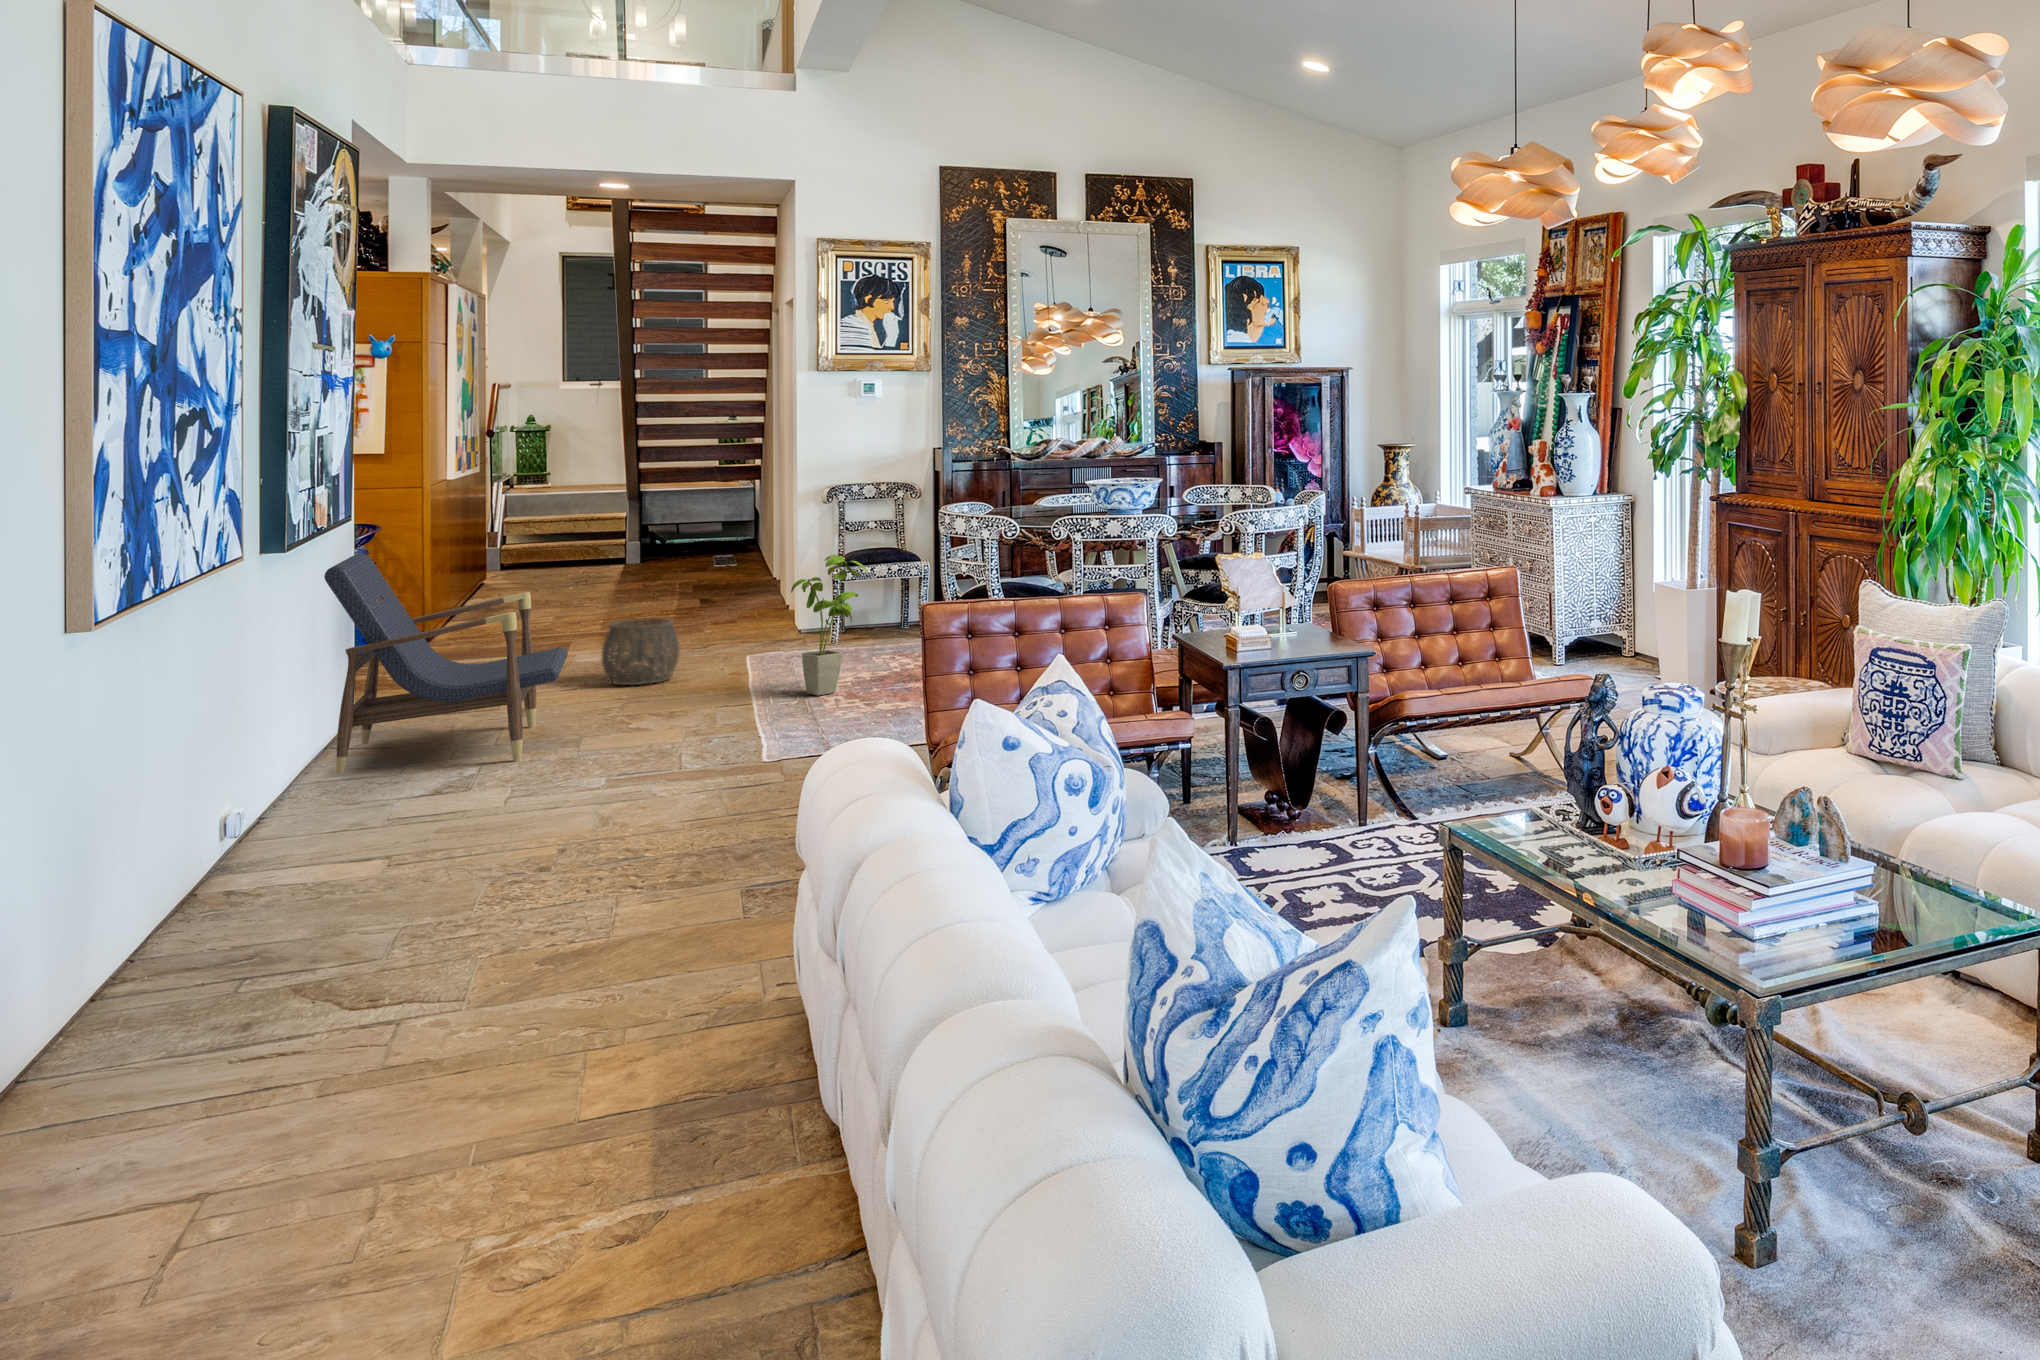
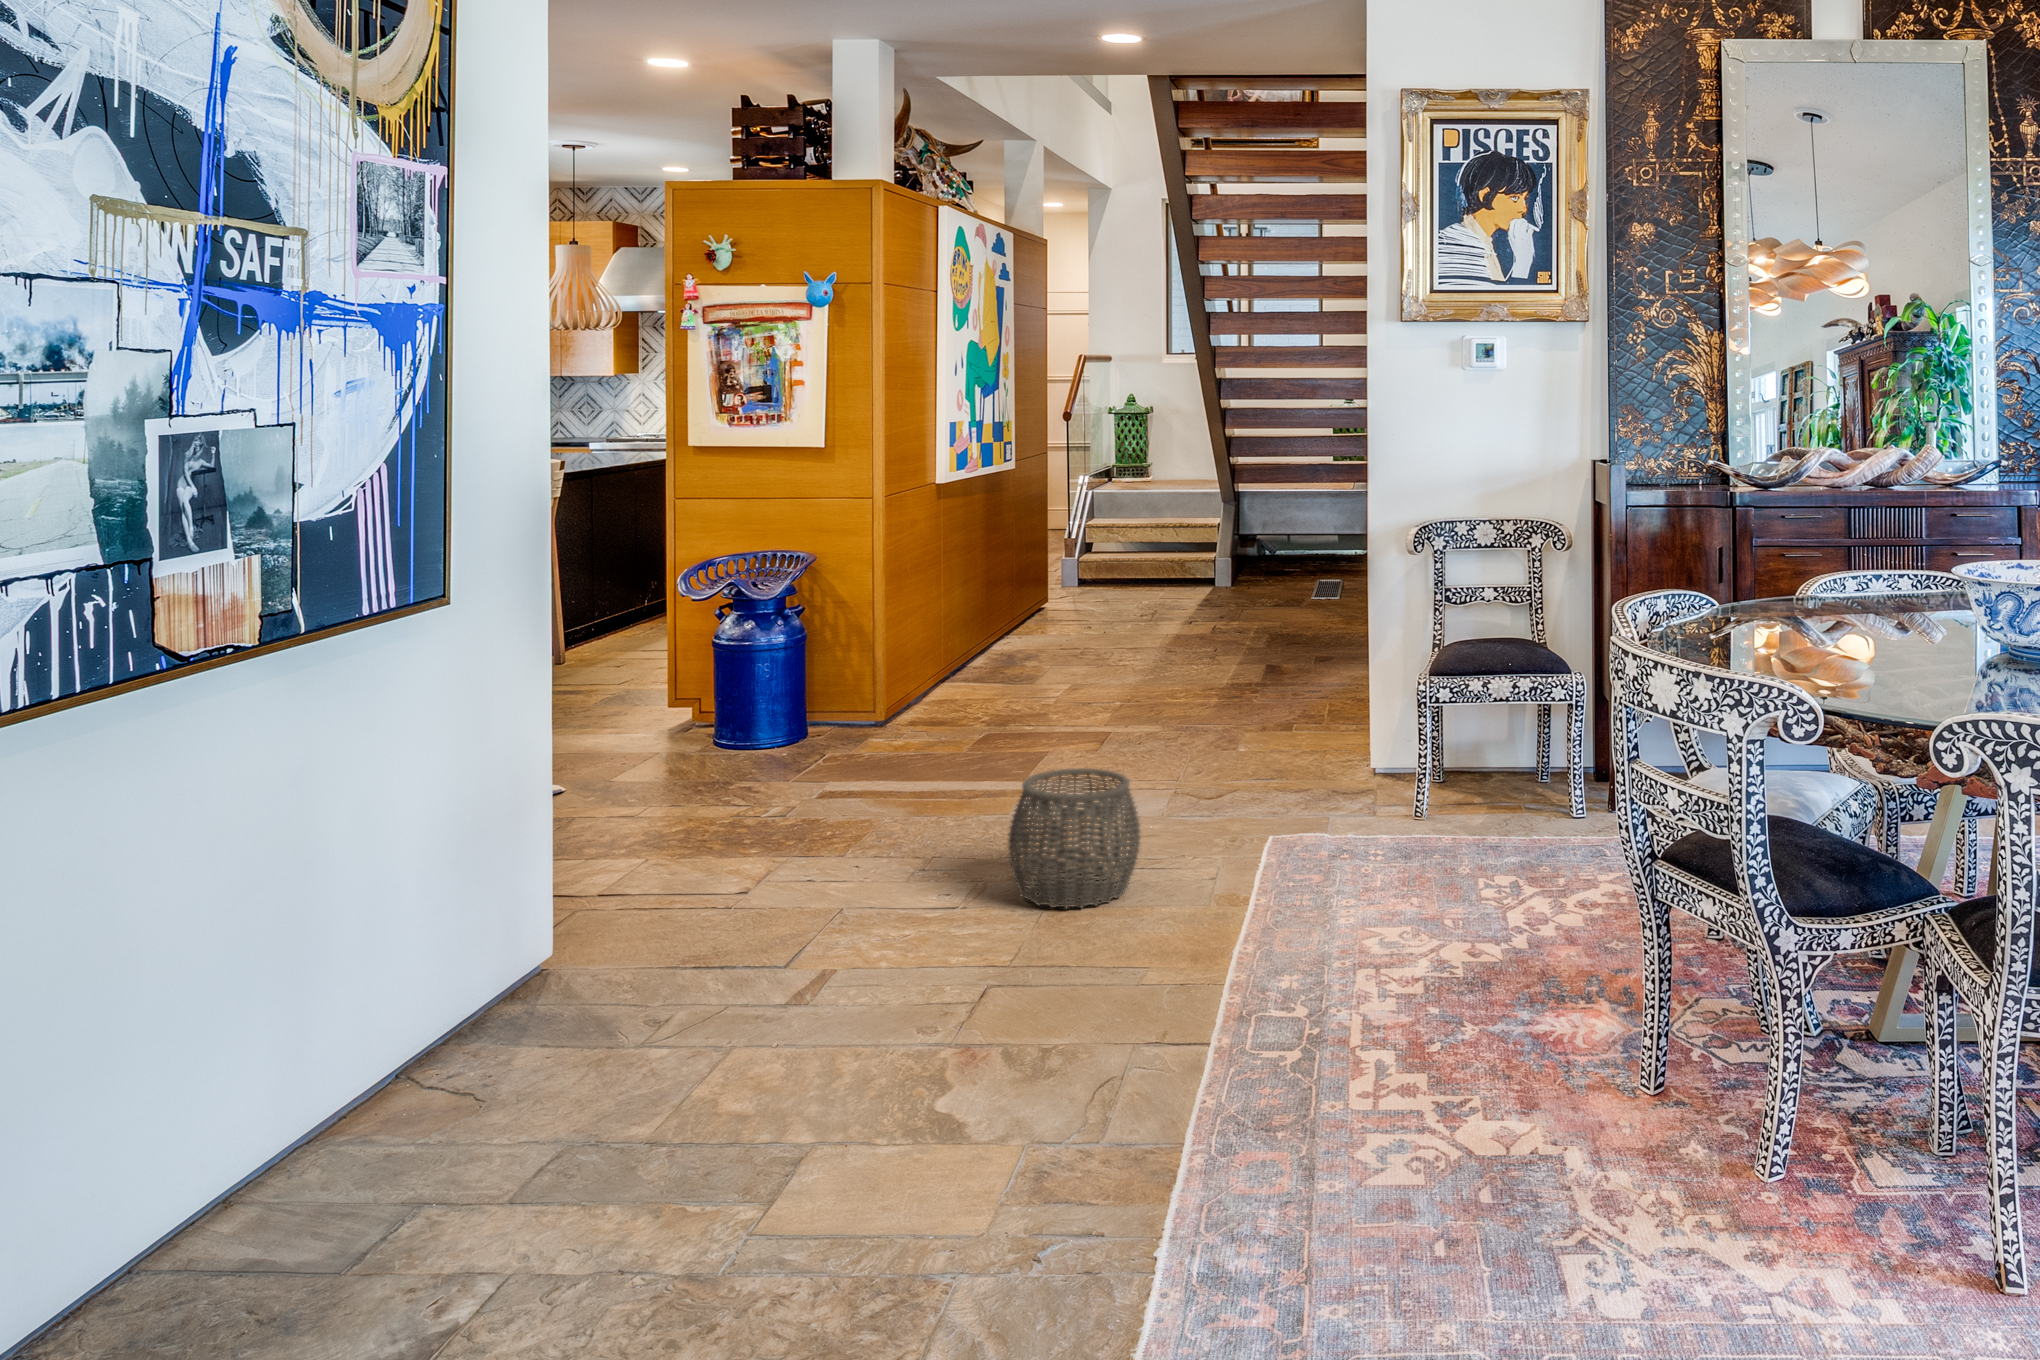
lounge chair: present [324,553,568,773] -> none [305,665,859,1223]
house plant: present [791,555,868,696] -> none [1304,707,1462,1023]

